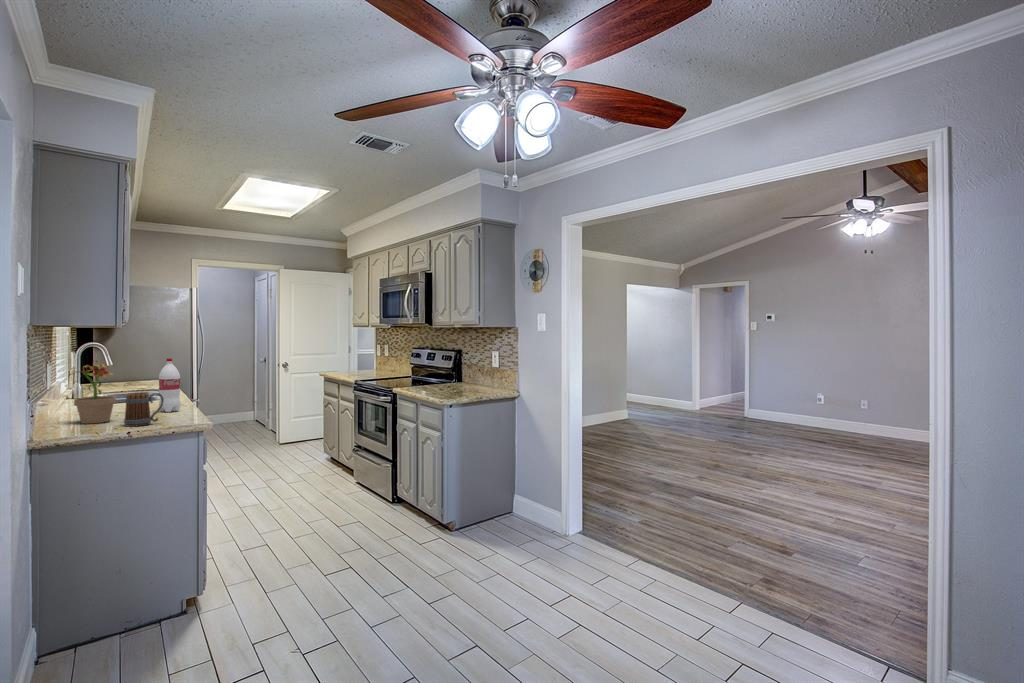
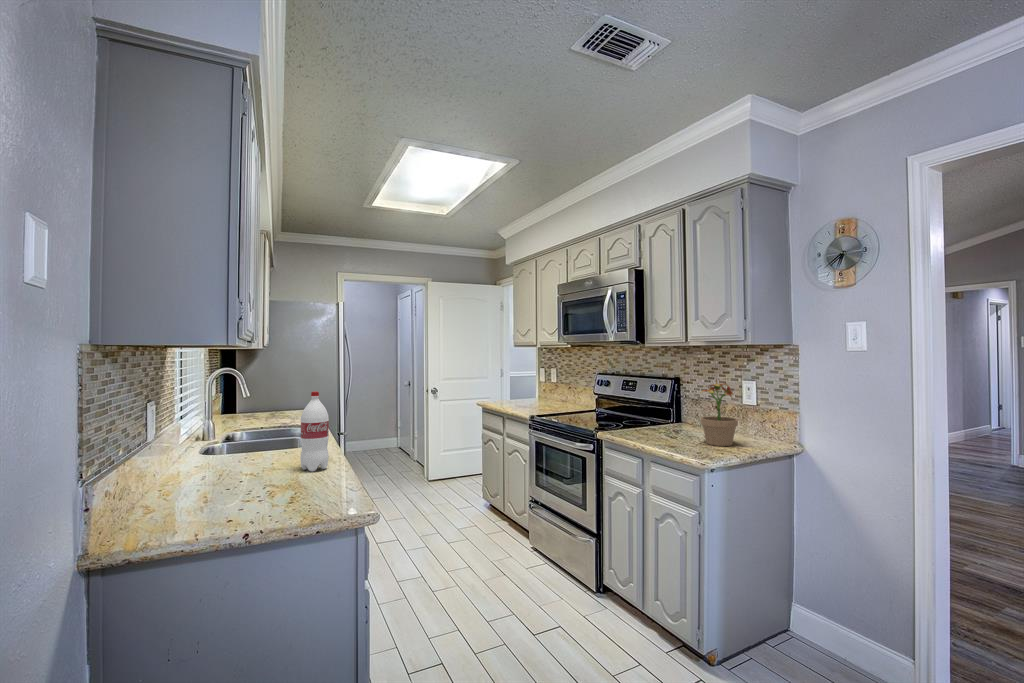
potted plant: present [70,361,116,424] -> present [701,380,738,446]
mug: present [124,392,164,427] -> none [245,452,305,513]

